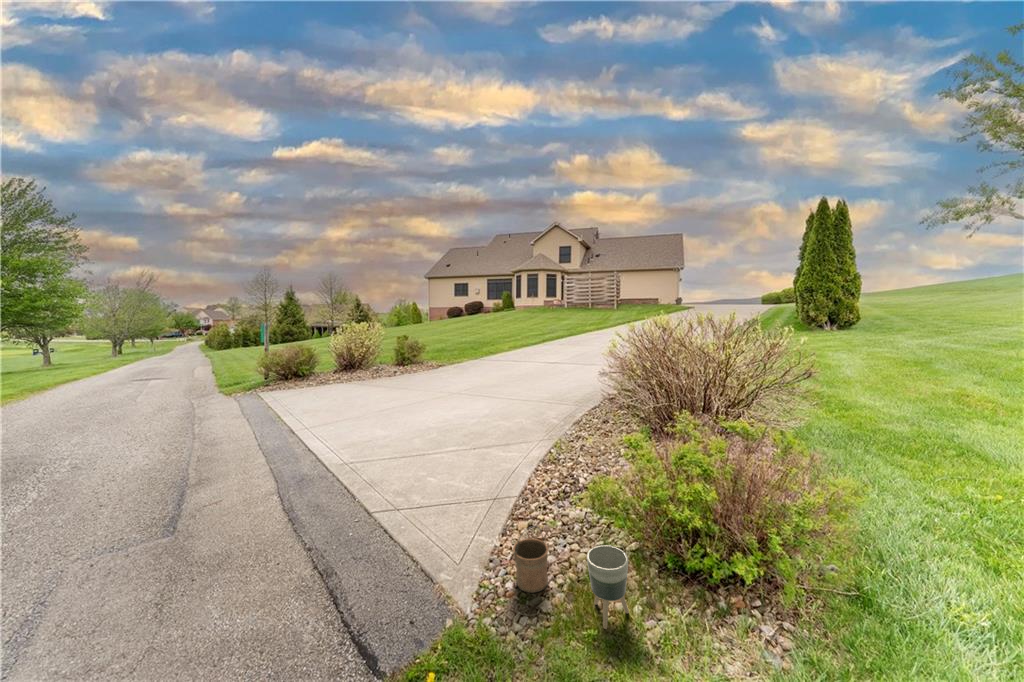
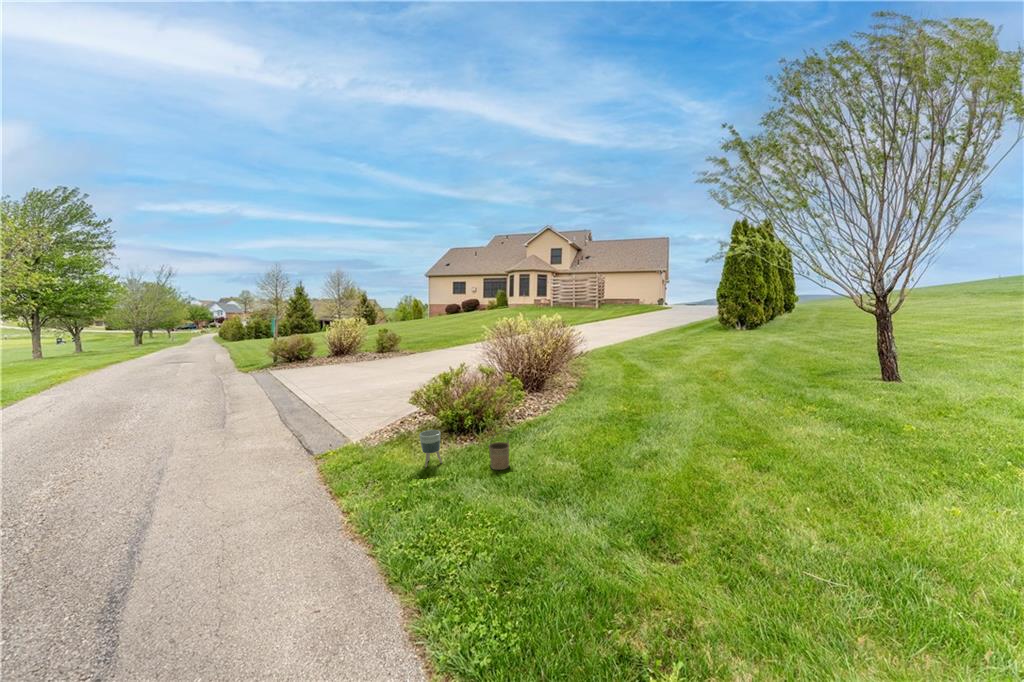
bucket: present [513,526,548,593] -> present [489,440,510,470]

